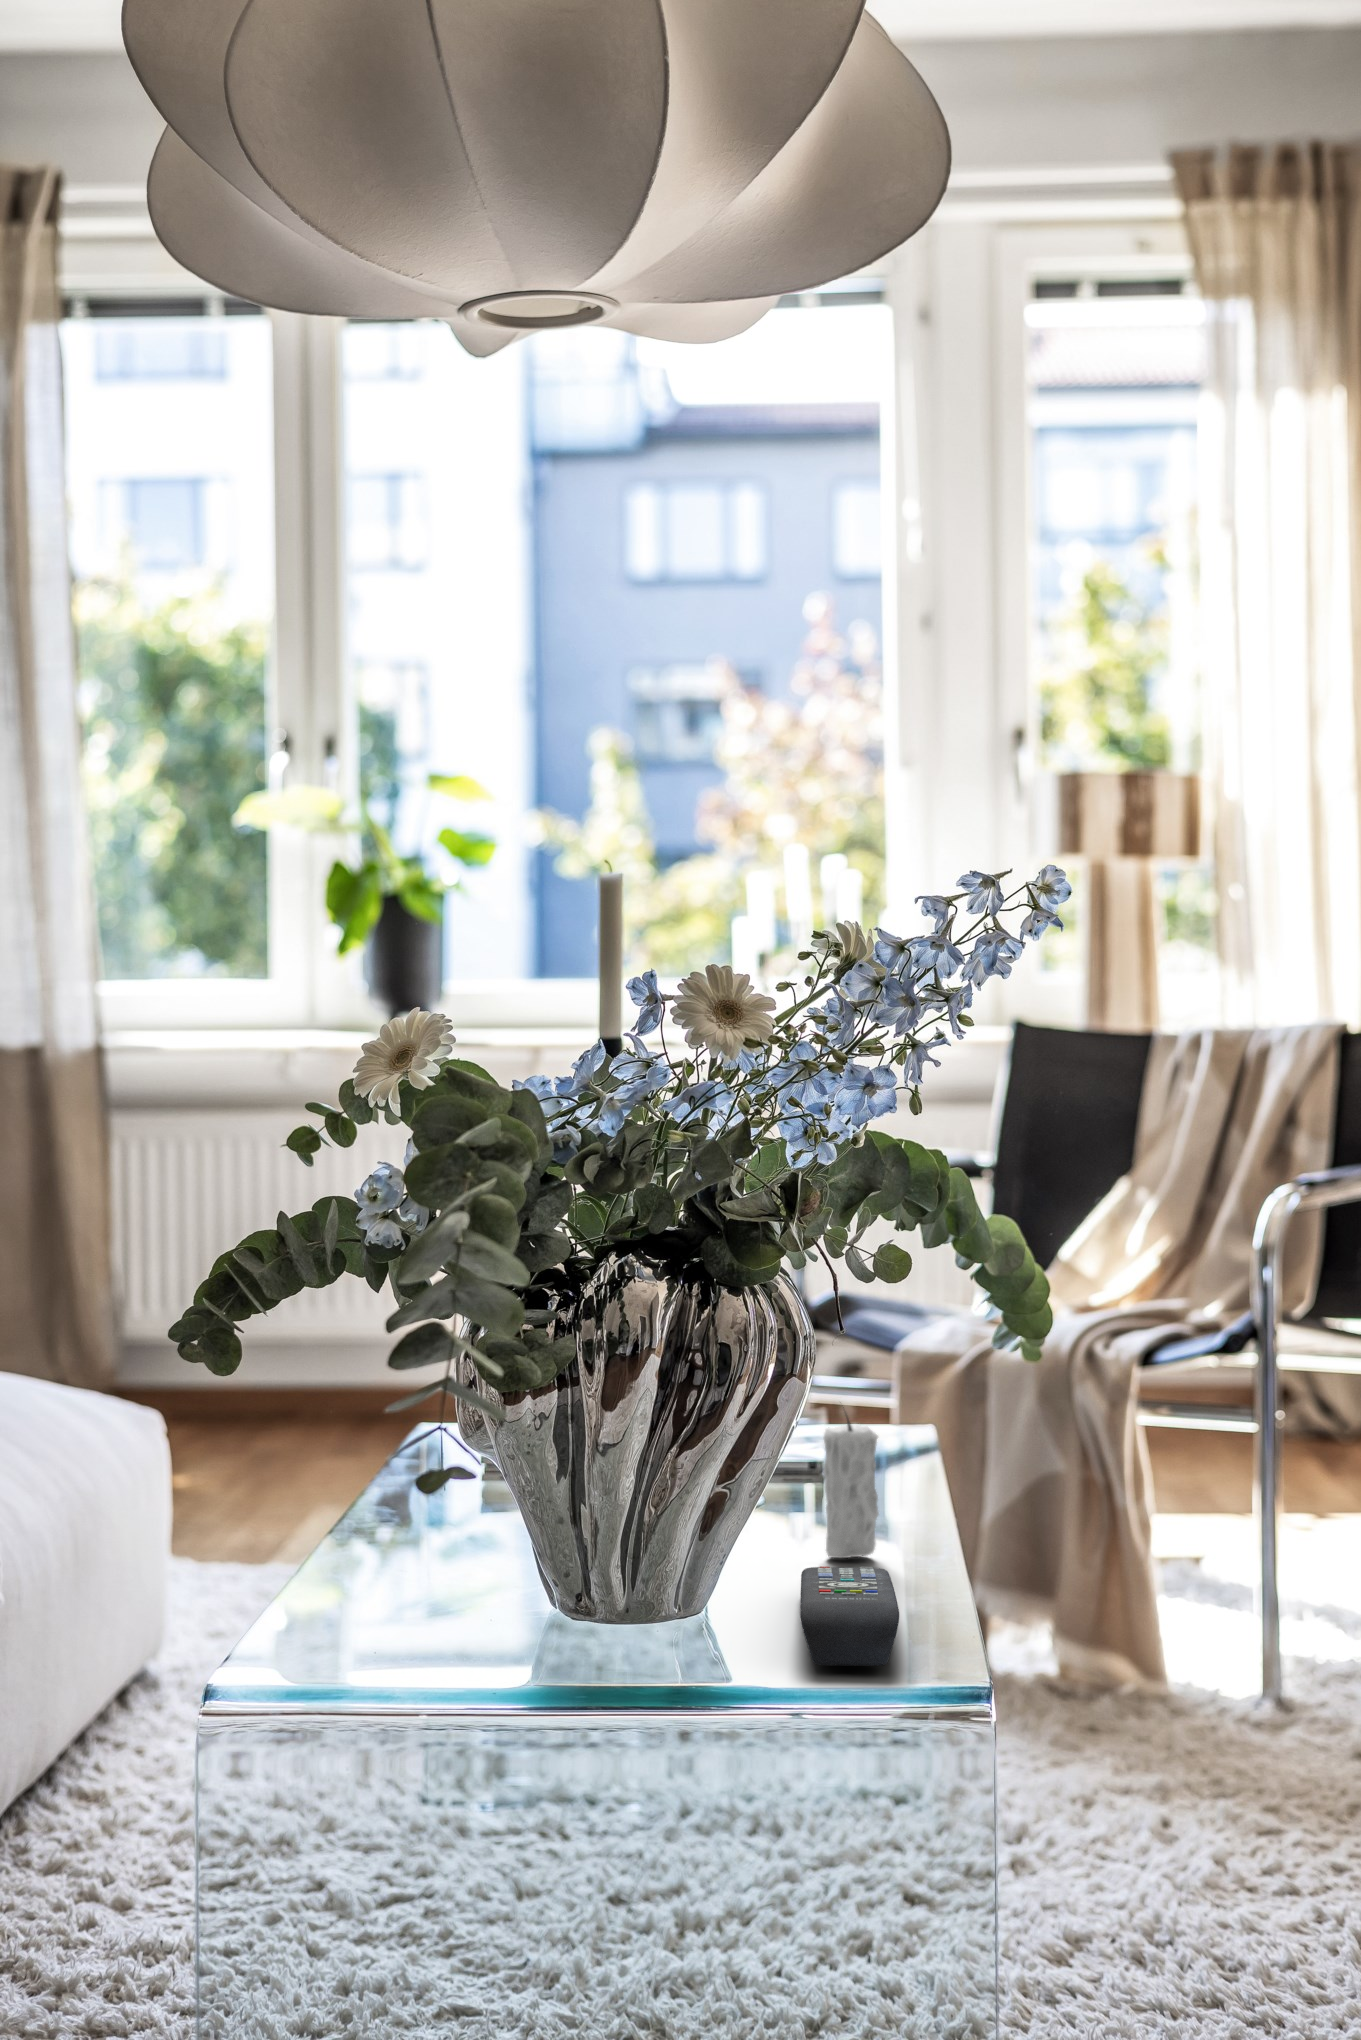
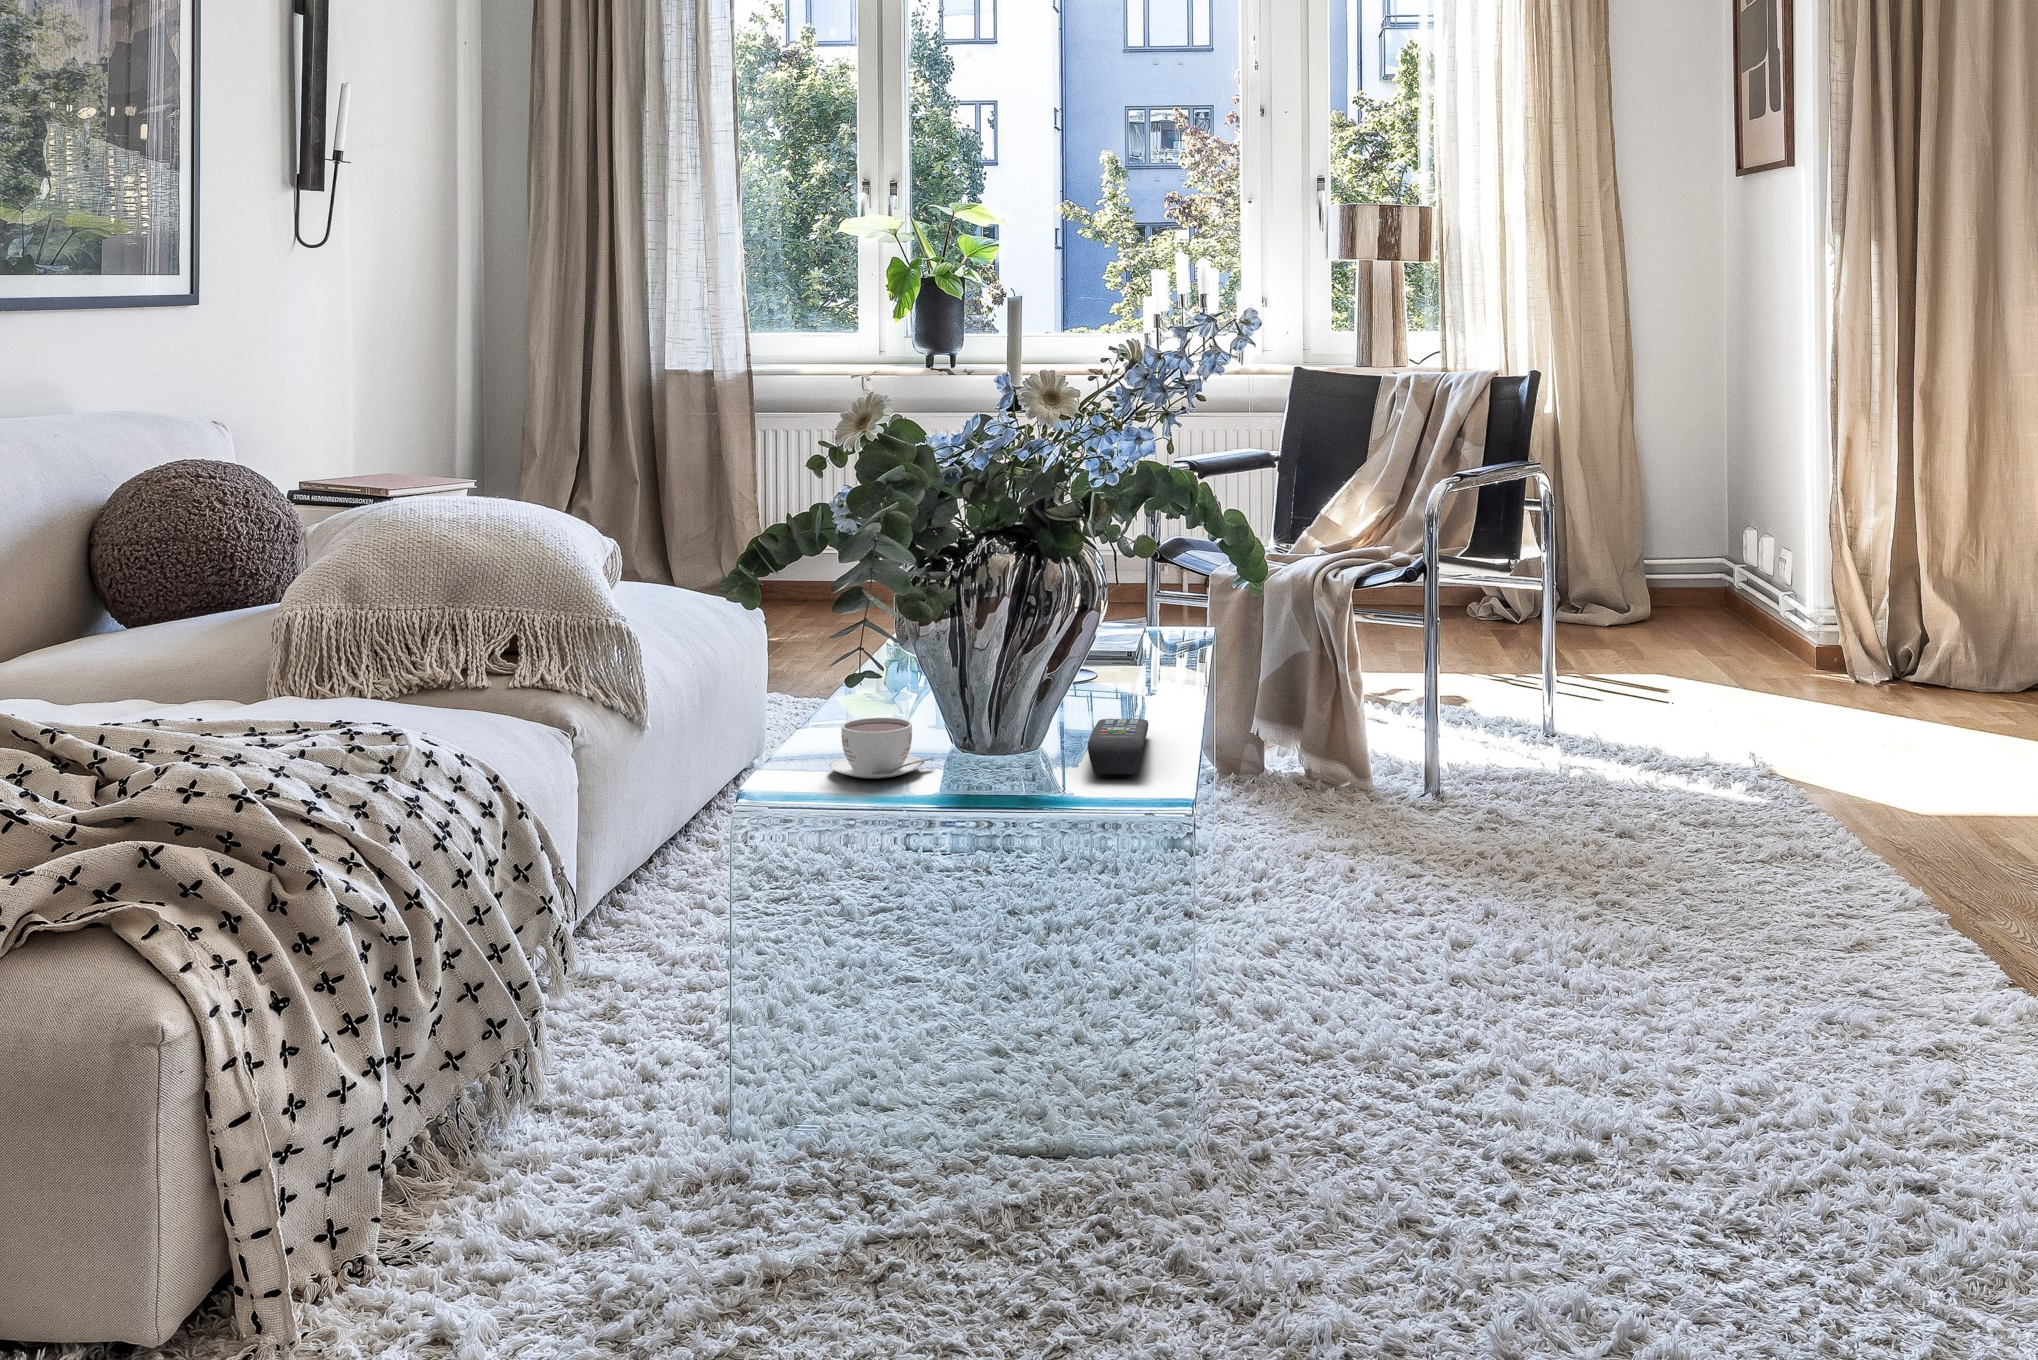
candle: present [823,1407,879,1558] -> none [1115,621,1148,714]
coffee cup: none [344,1561,528,1669] -> present [830,717,935,778]

